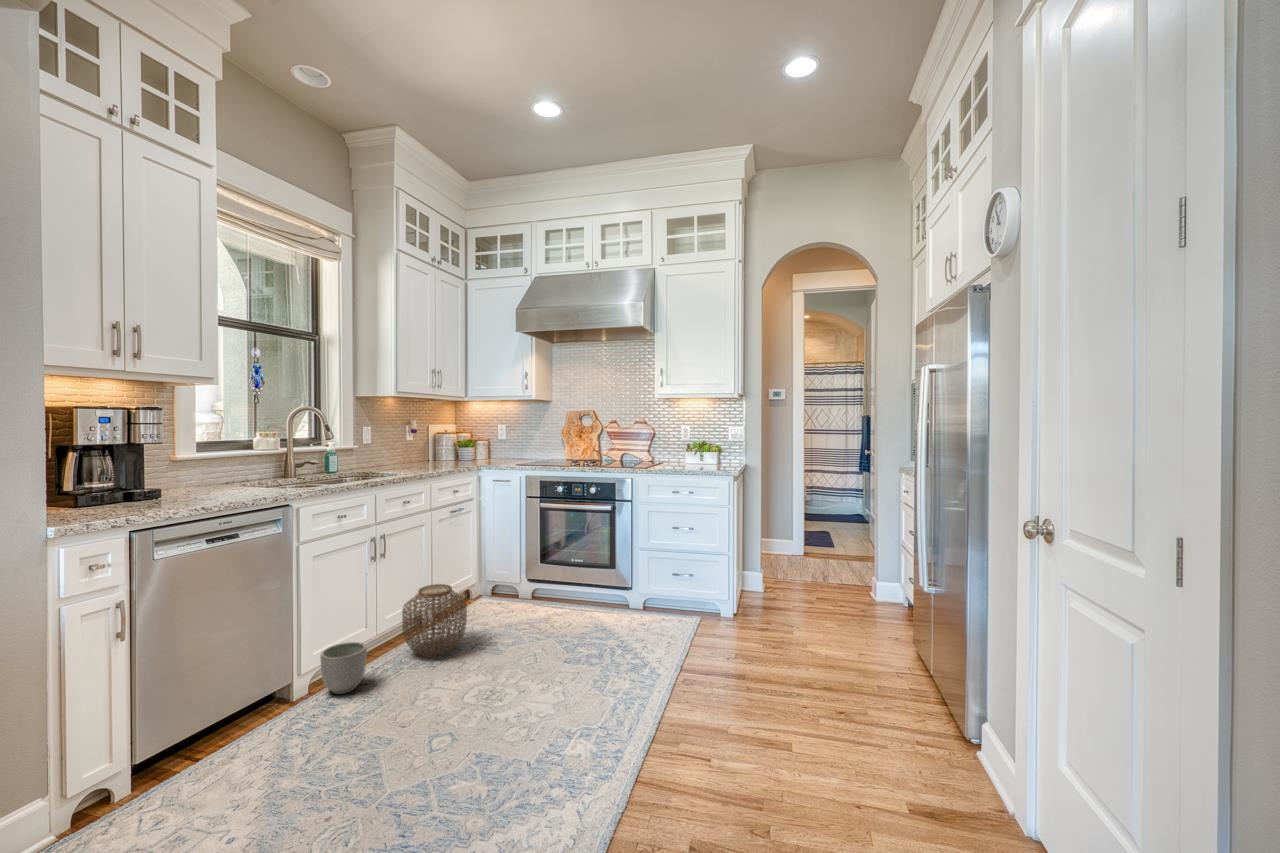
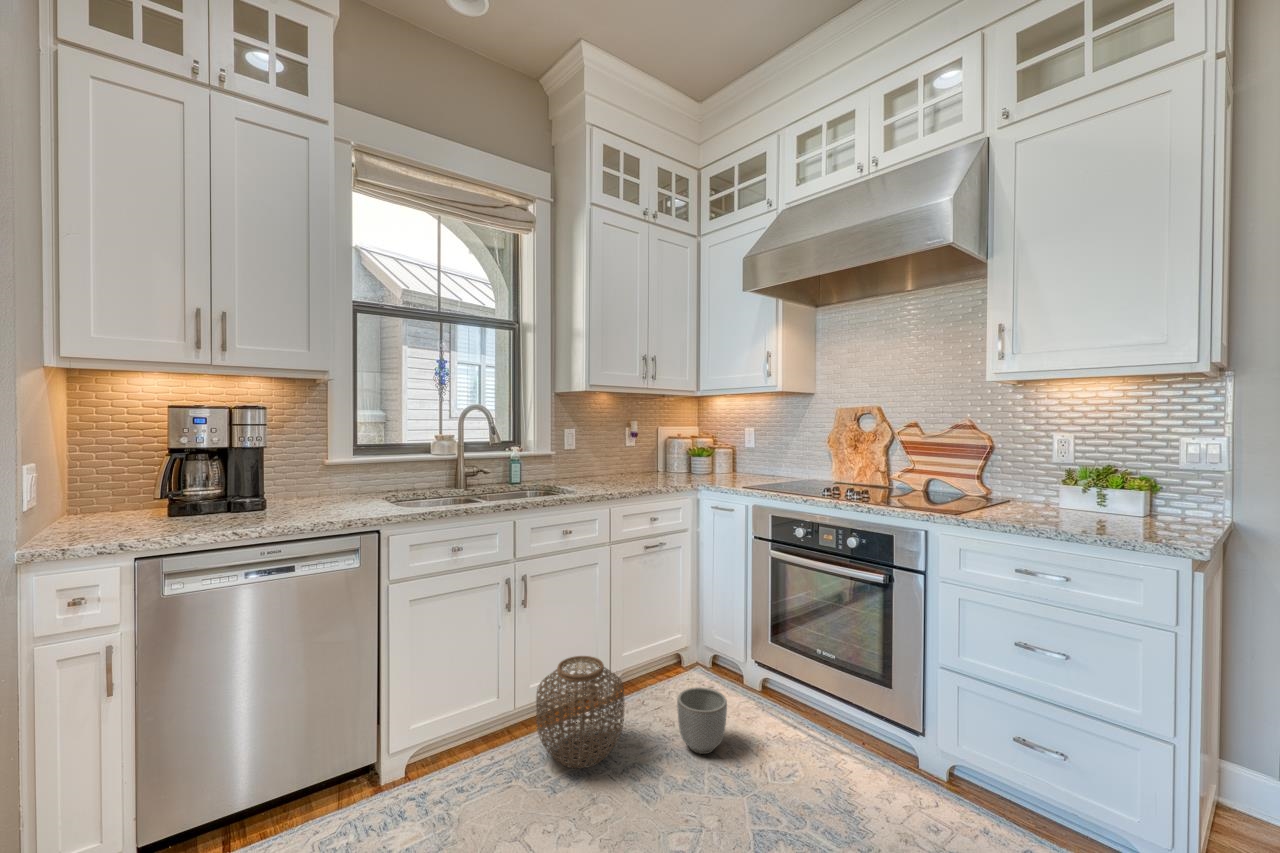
planter: present [320,642,367,694] -> present [677,687,727,754]

